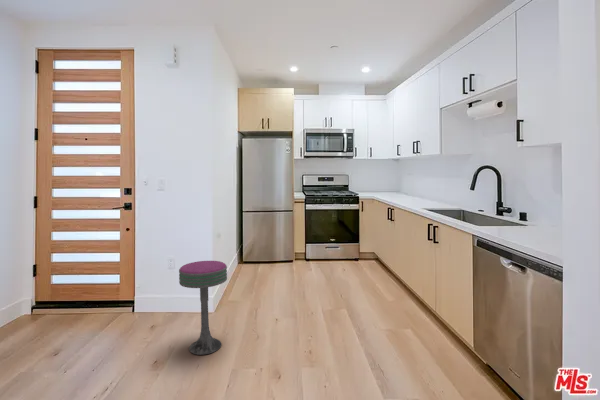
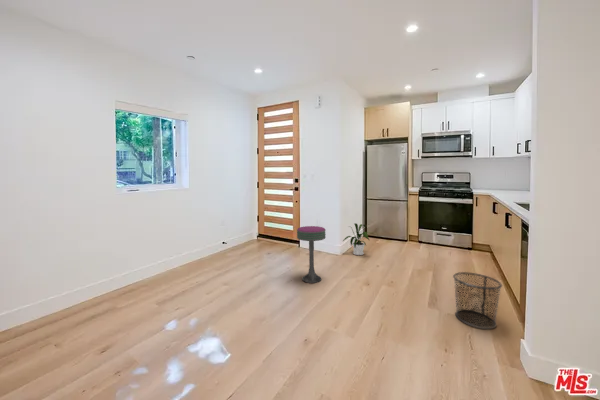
house plant: none [226,247,265,291] -> present [343,223,369,255]
waste bin: none [390,291,435,350] -> present [453,272,502,329]

